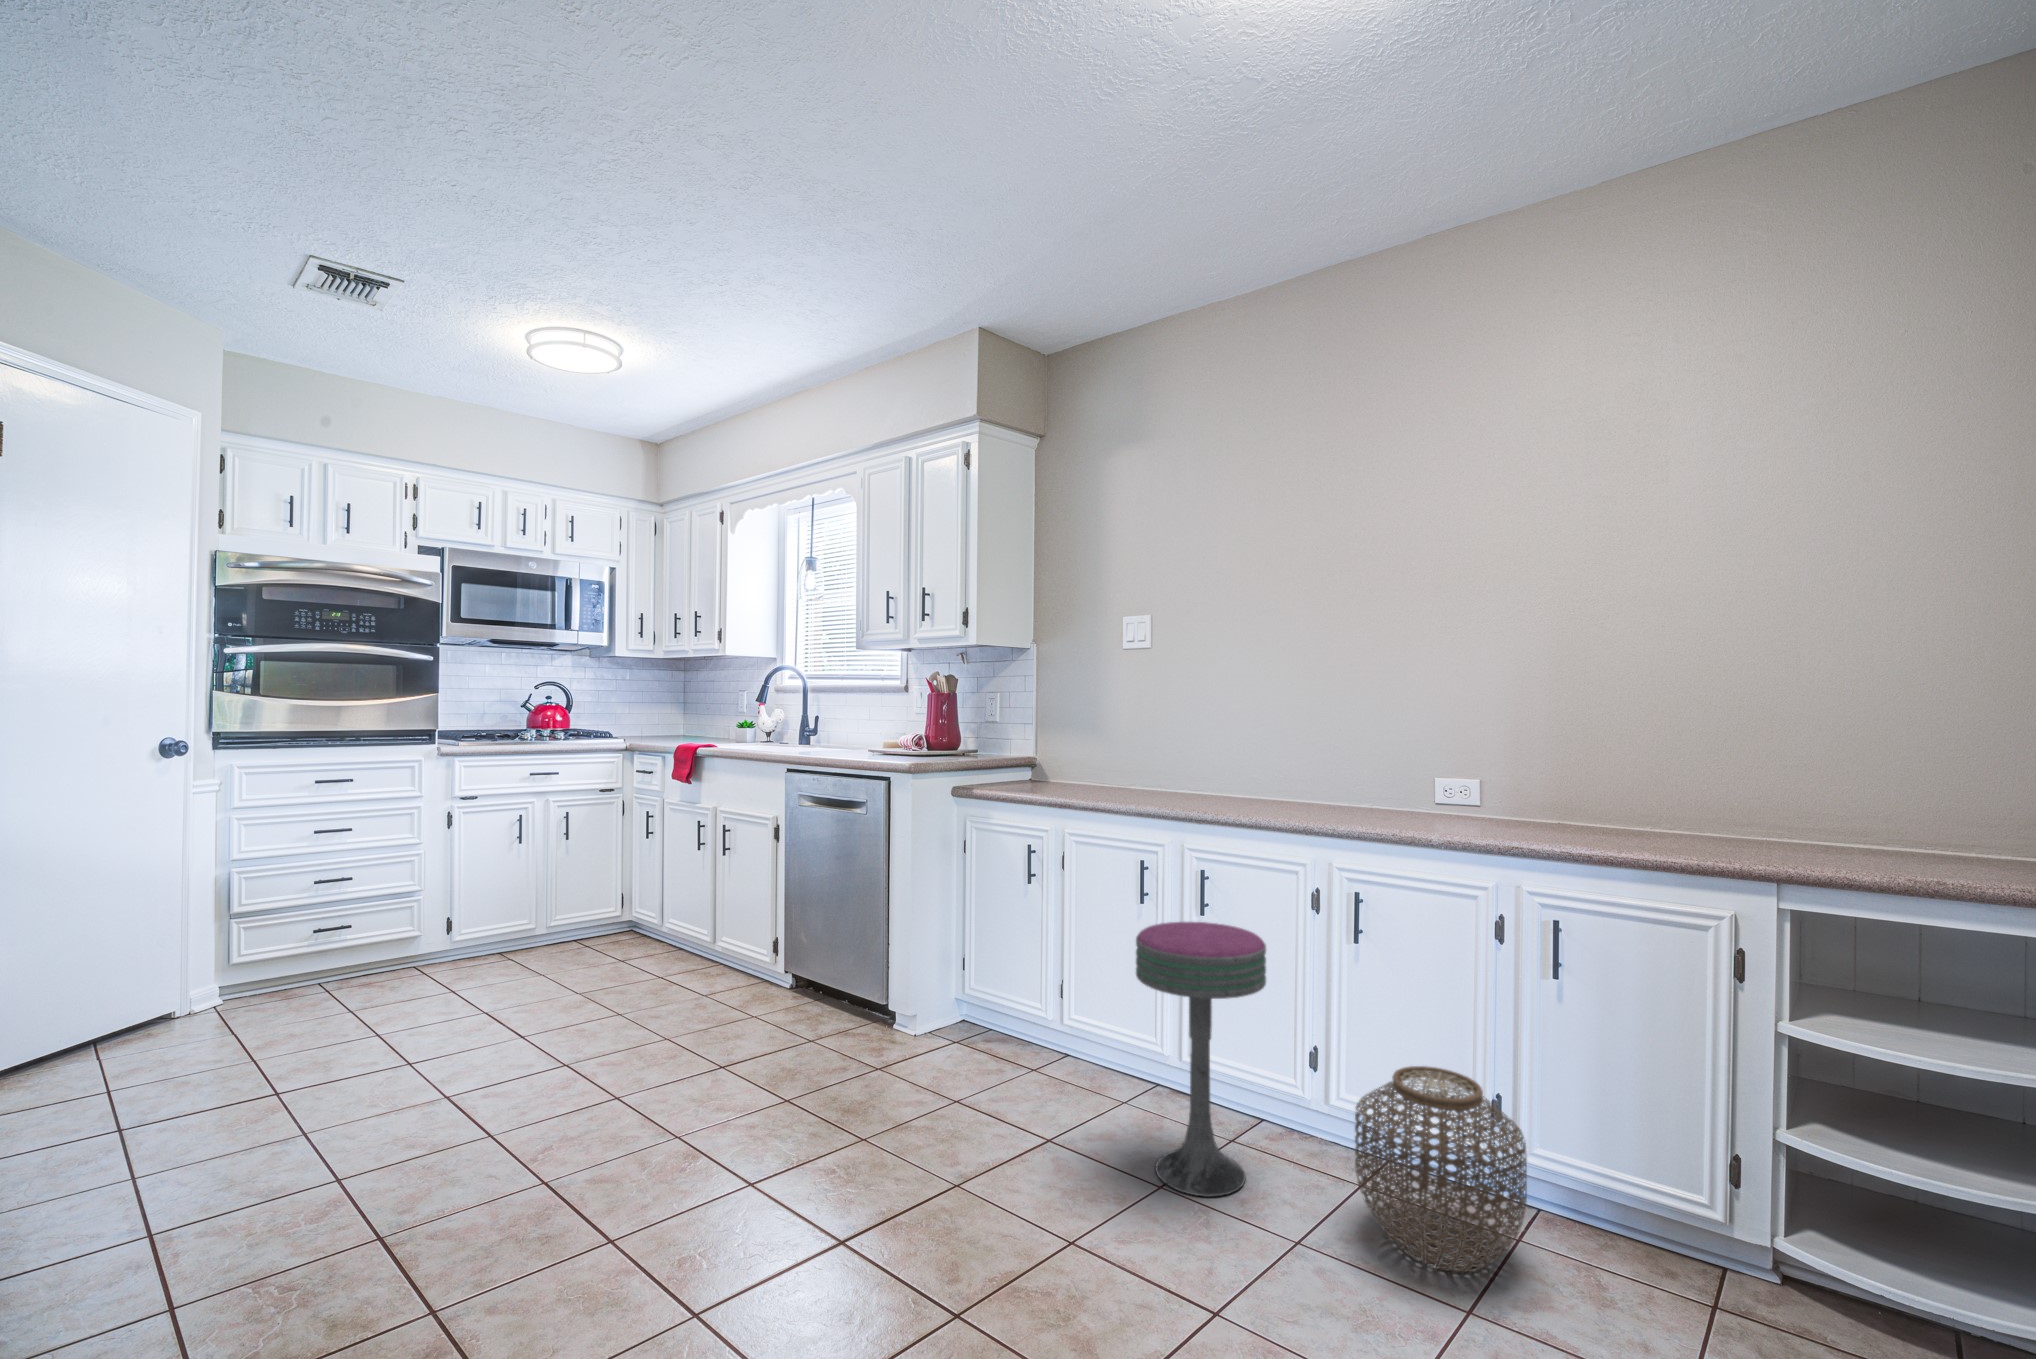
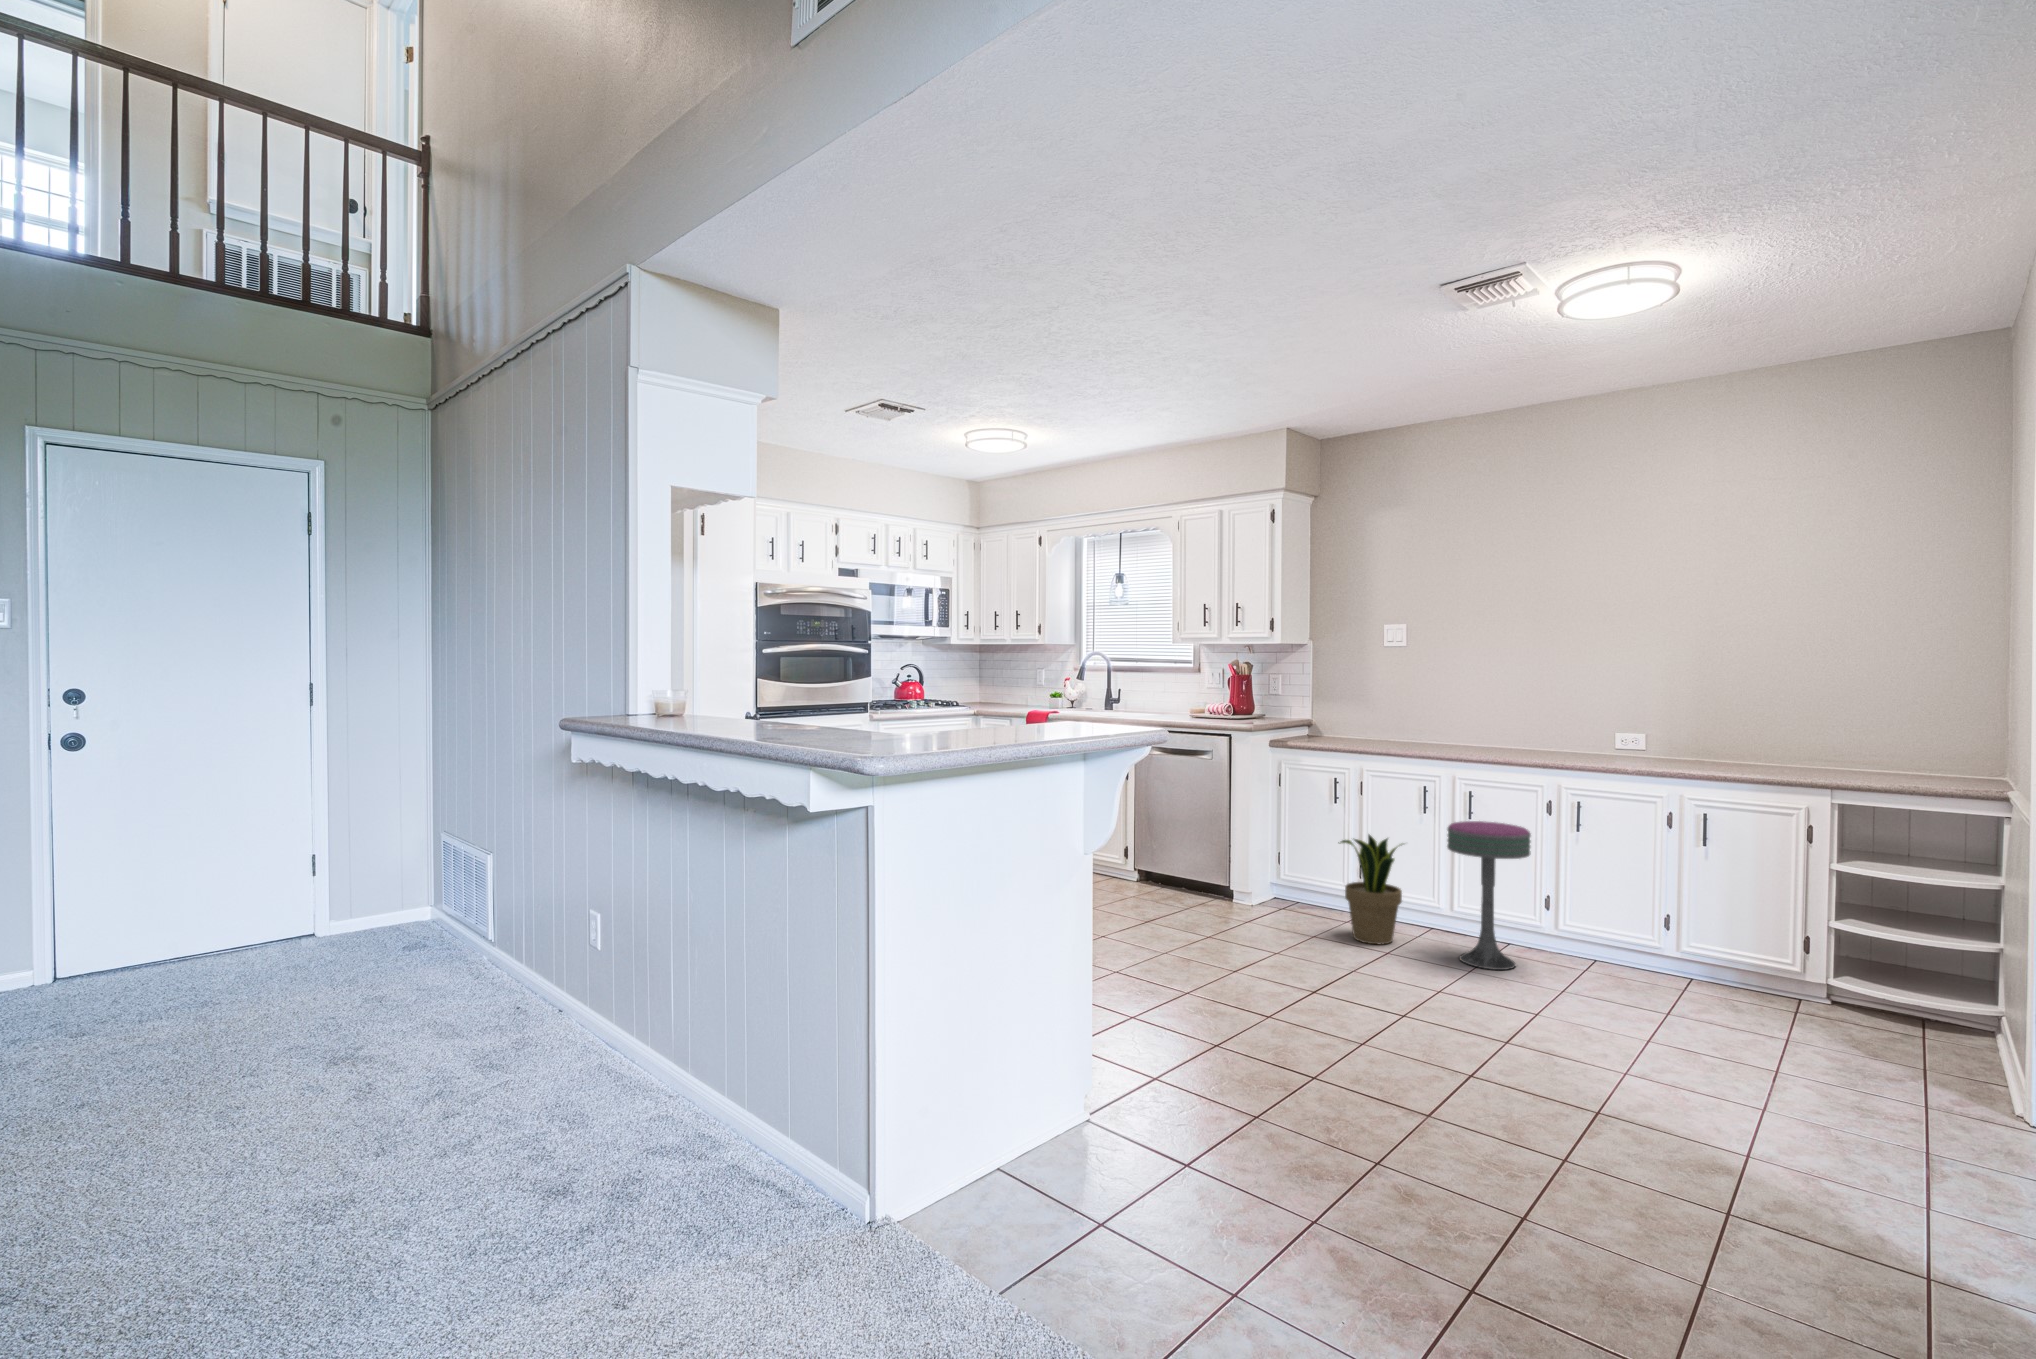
potted plant: none [988,938,1098,1128] -> present [1341,835,1402,944]
woven basket: present [1355,1066,1527,1272] -> none [1588,895,1689,995]

